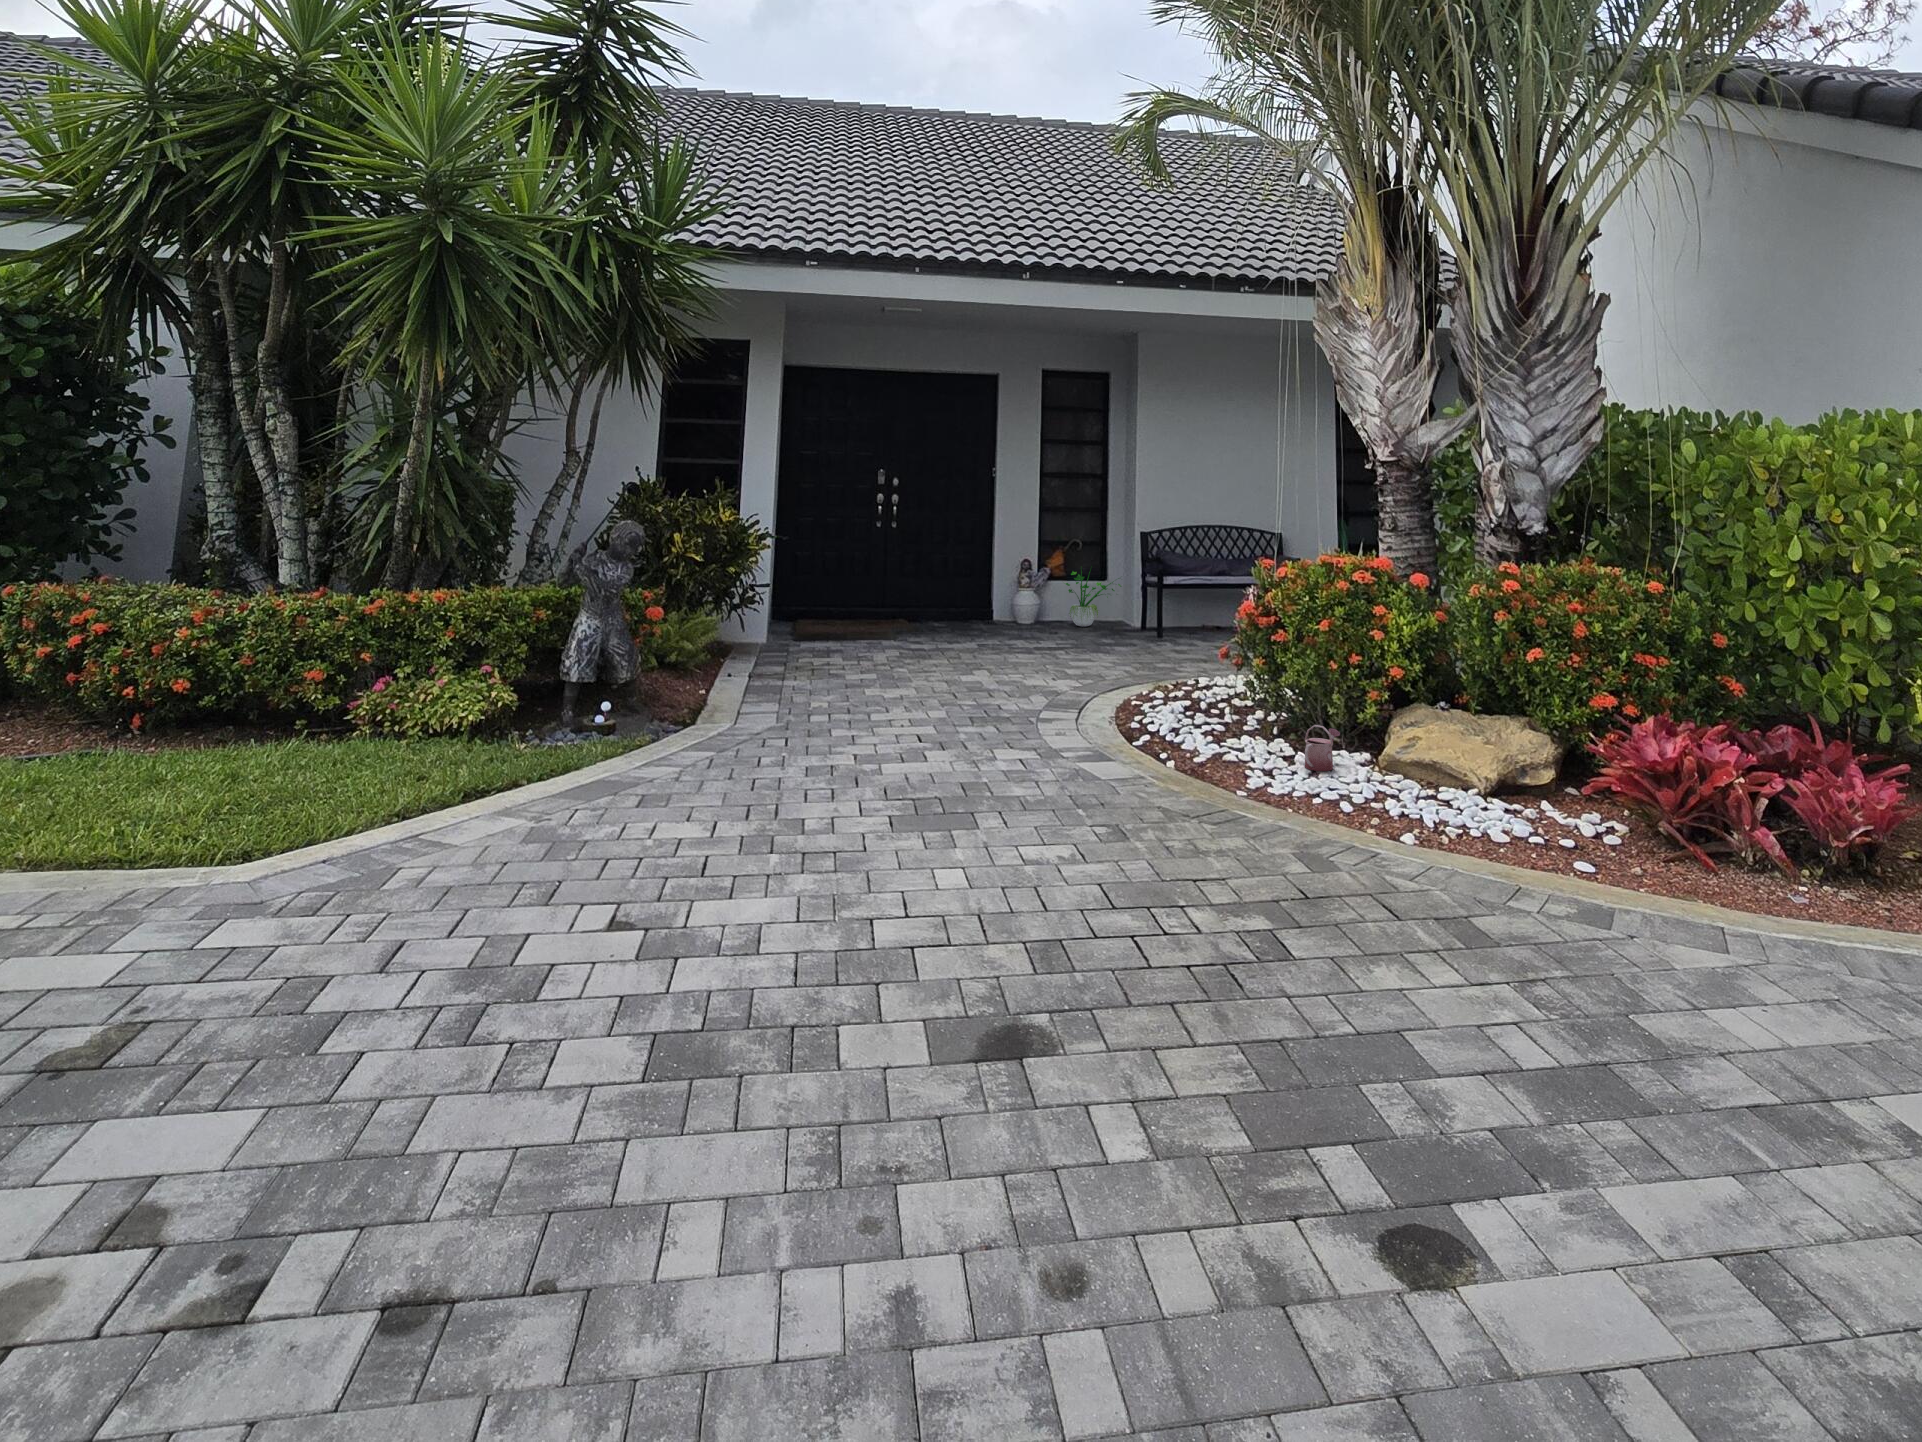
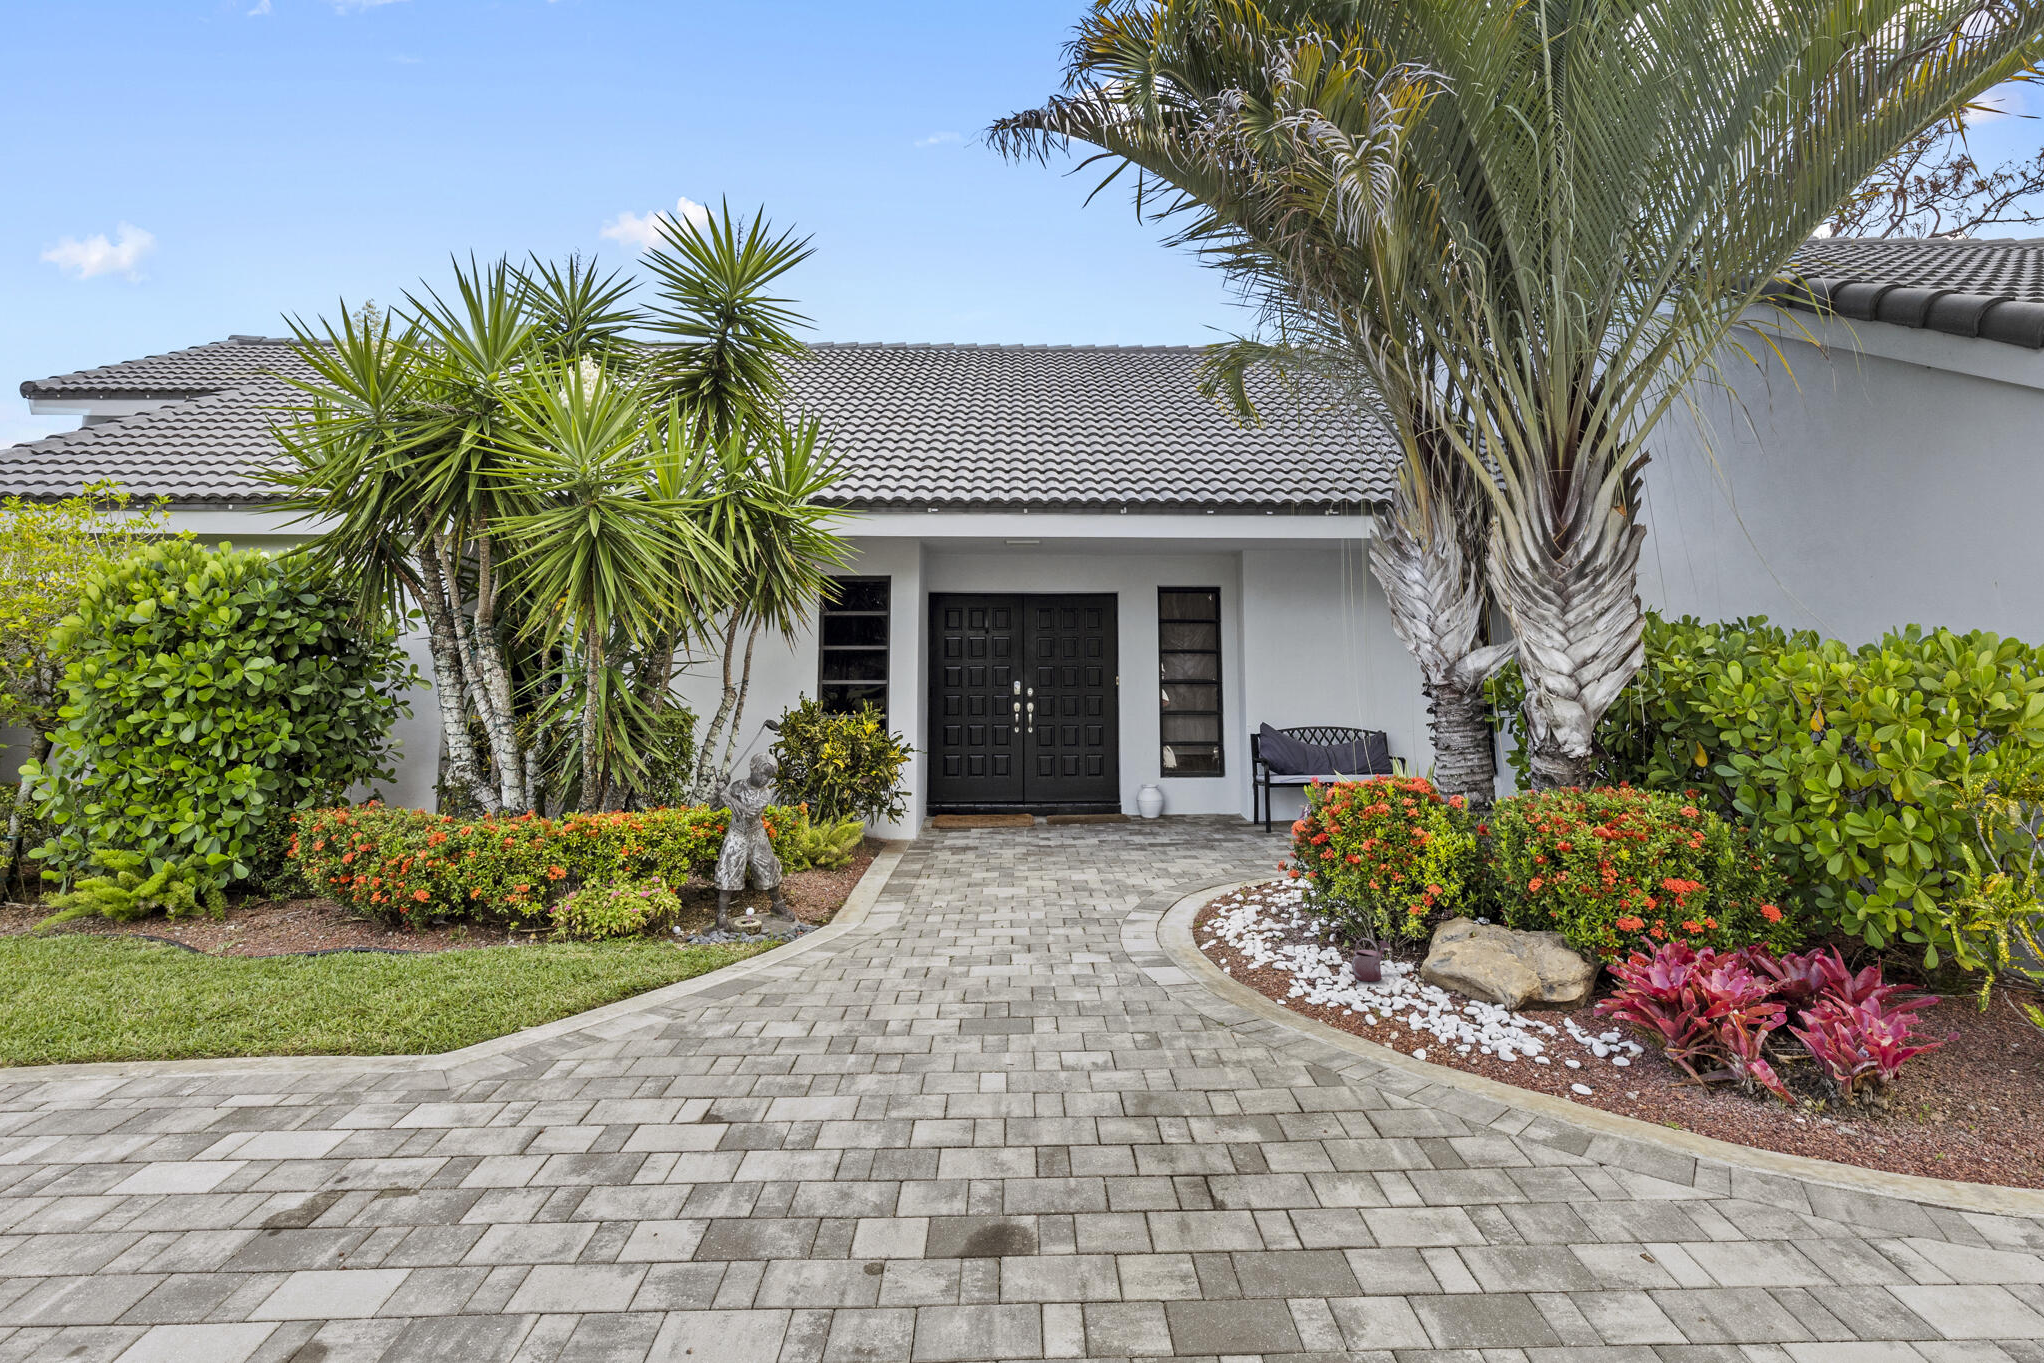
potted plant: present [1065,571,1121,627] -> none [1182,756,1242,820]

